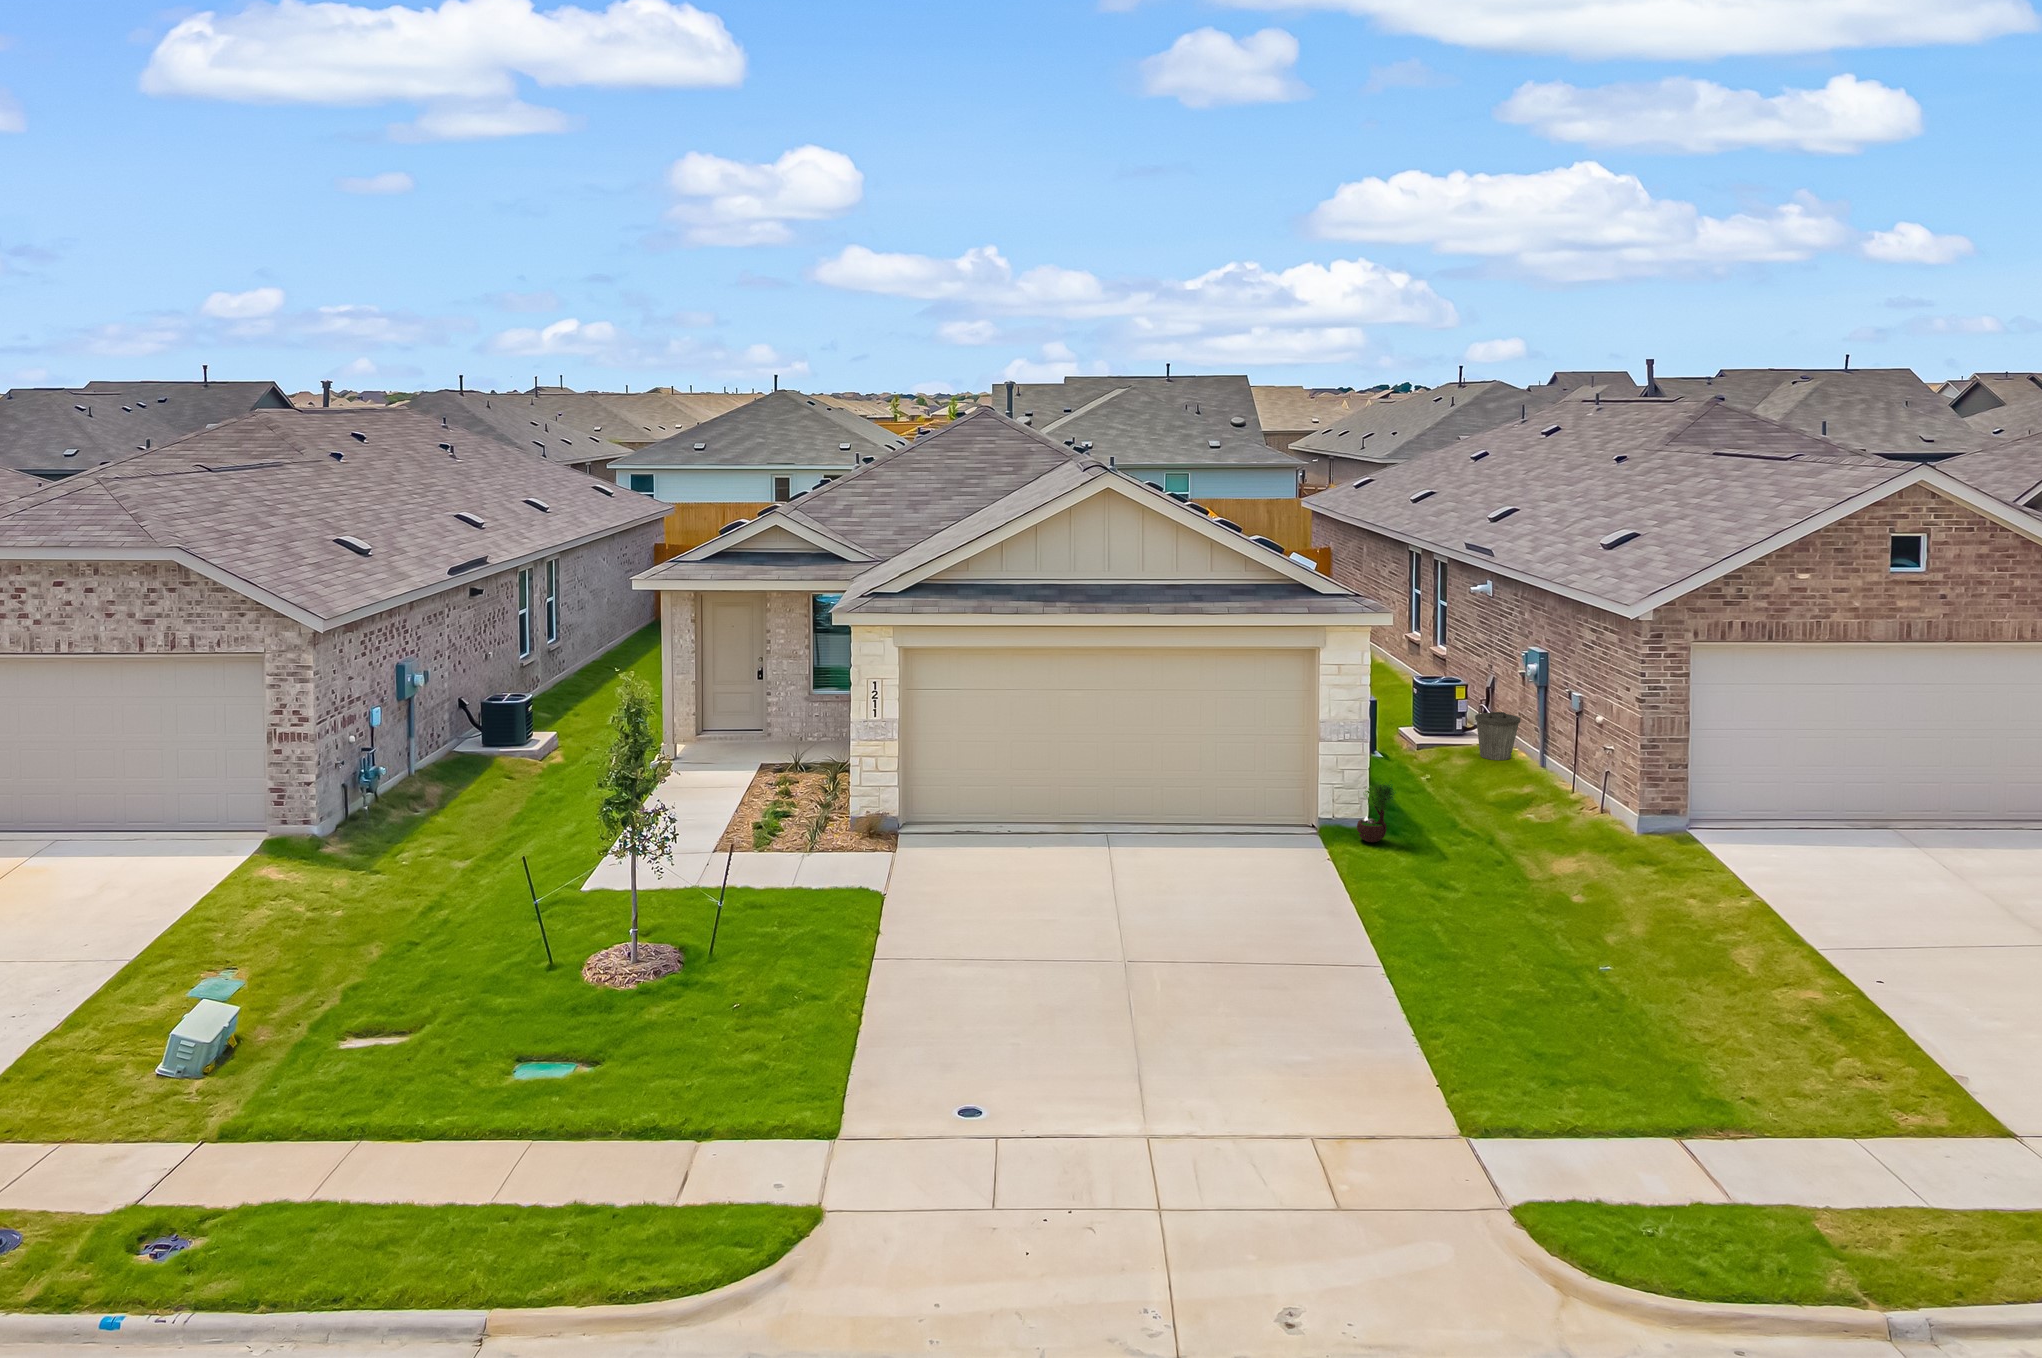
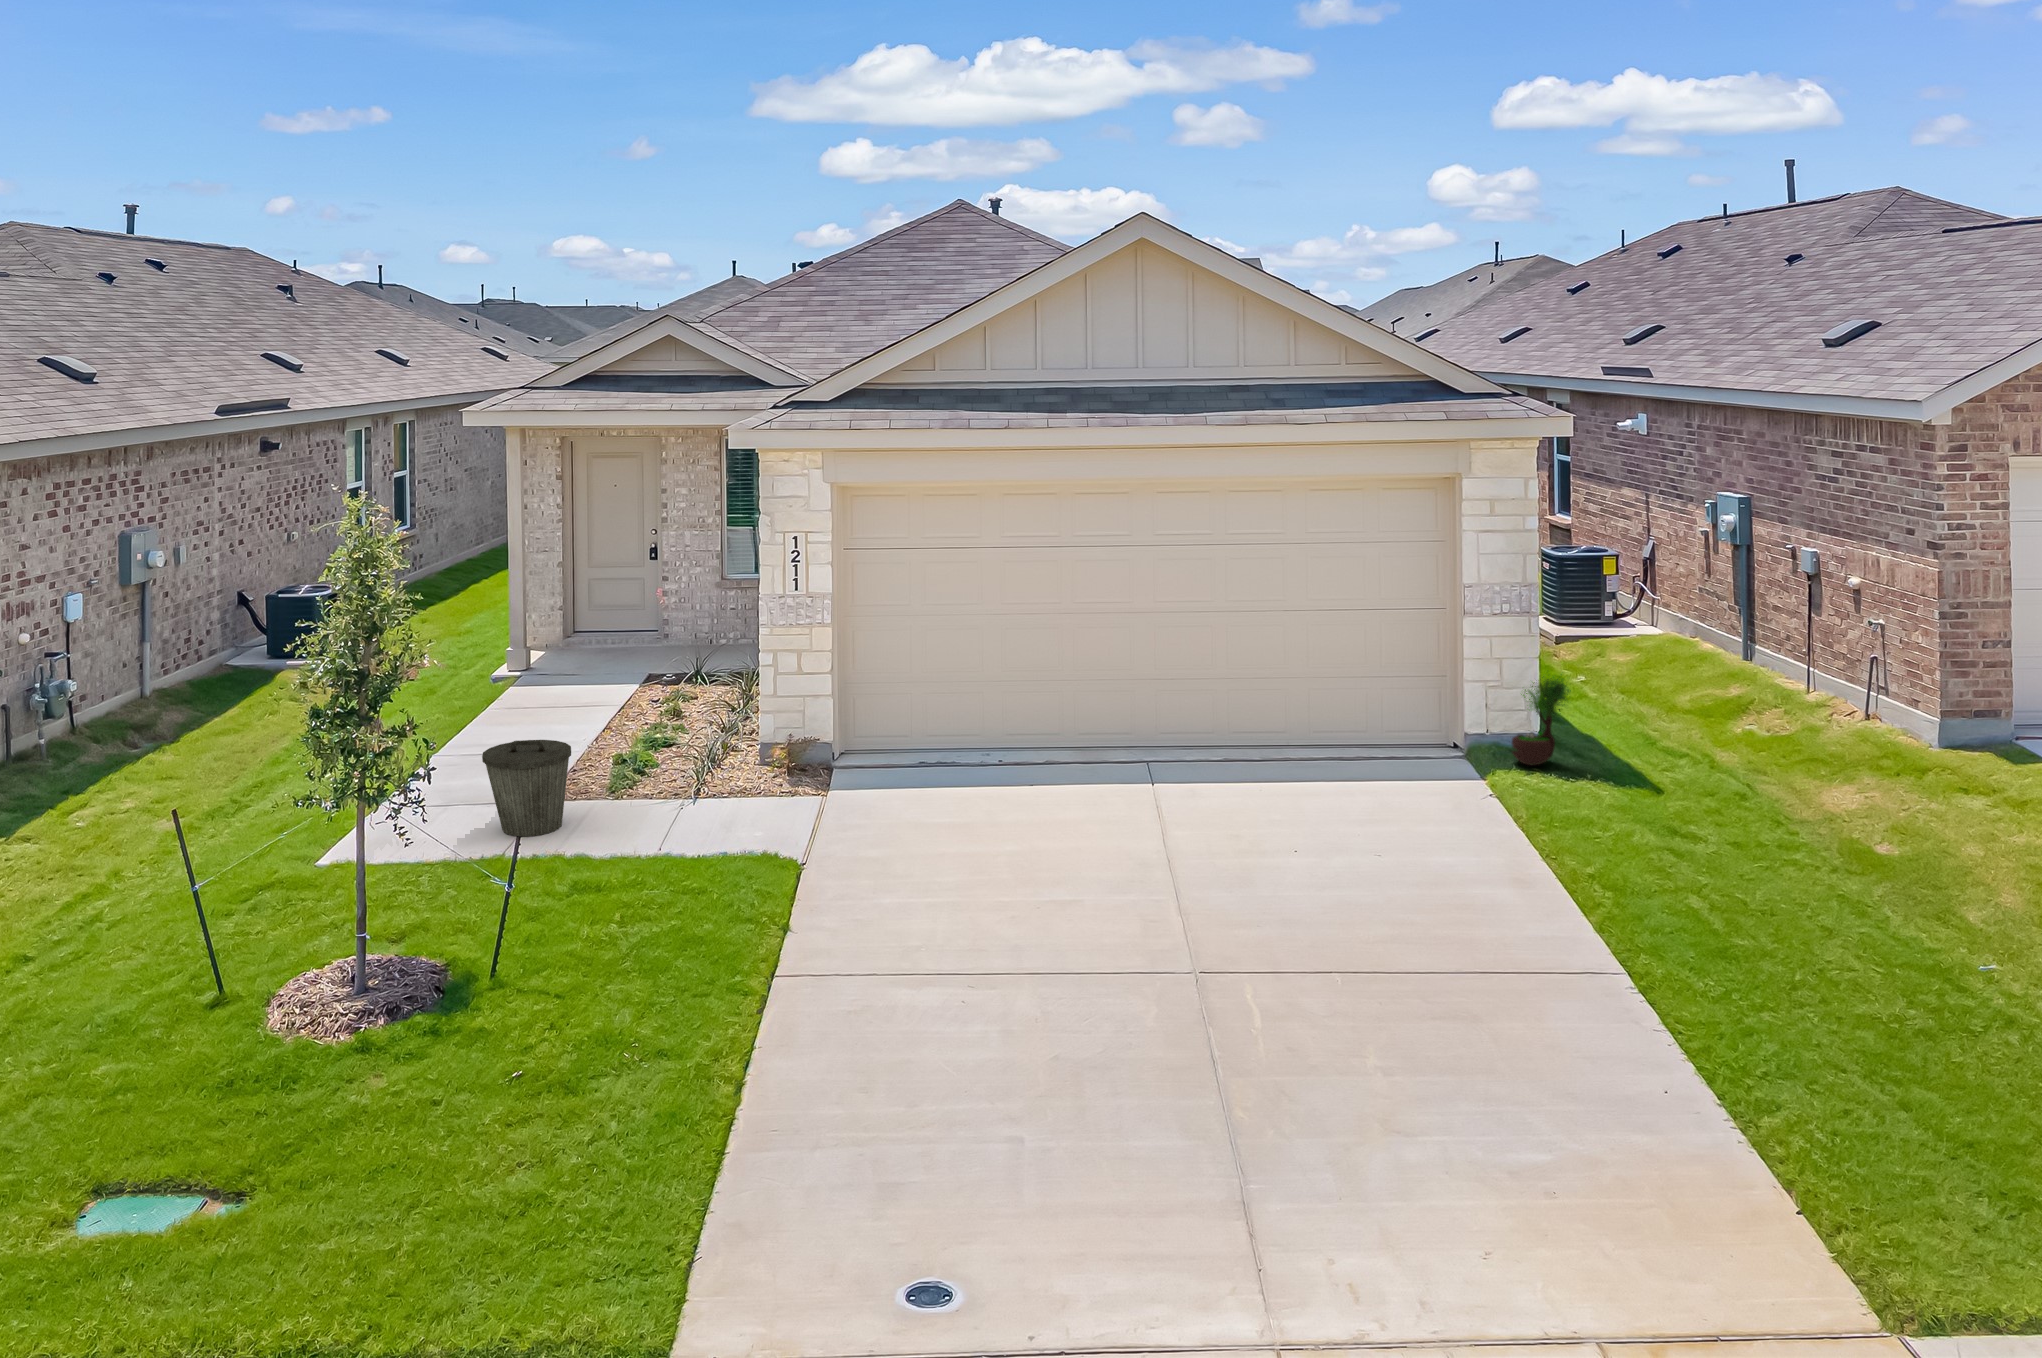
trash can: present [1475,712,1521,760] -> present [482,740,571,837]

